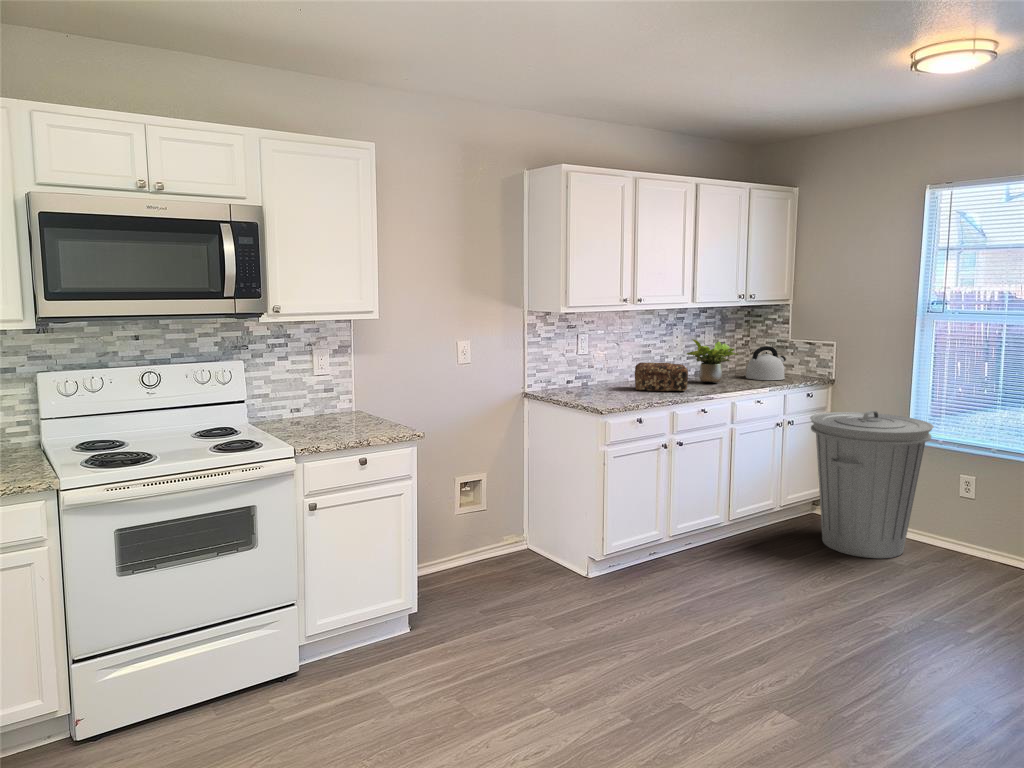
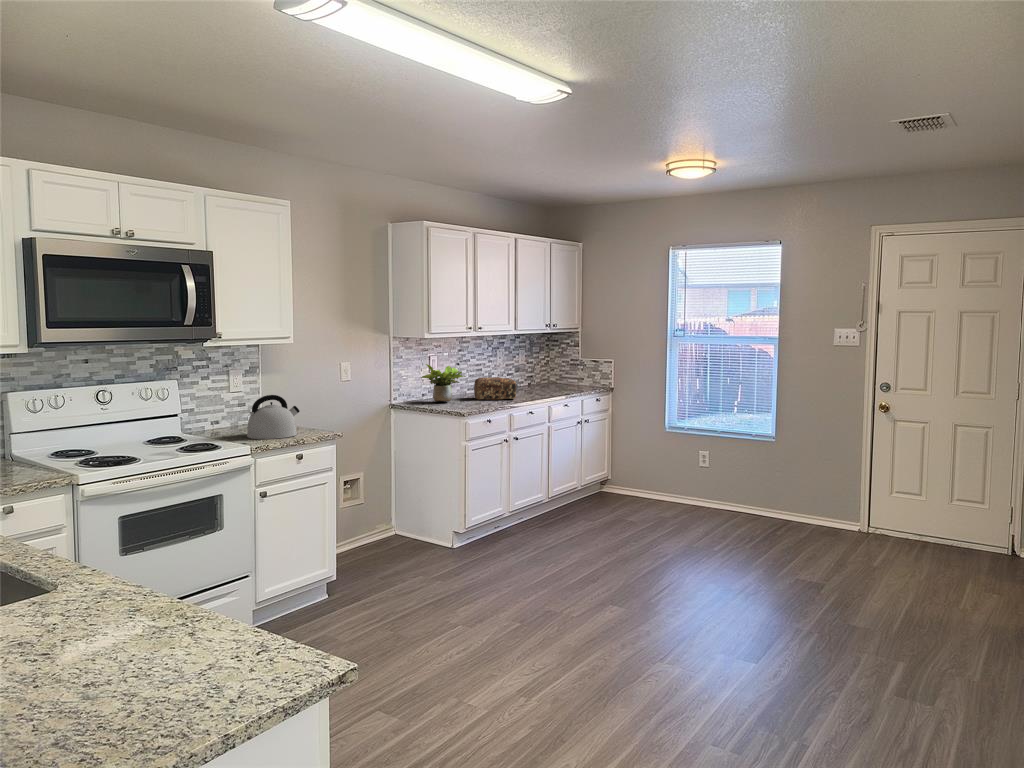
potted plant: present [687,339,738,383] -> present [421,364,465,402]
kettle: present [746,346,786,380] -> present [247,395,300,439]
trash can: present [810,411,934,558] -> none [602,409,685,516]

